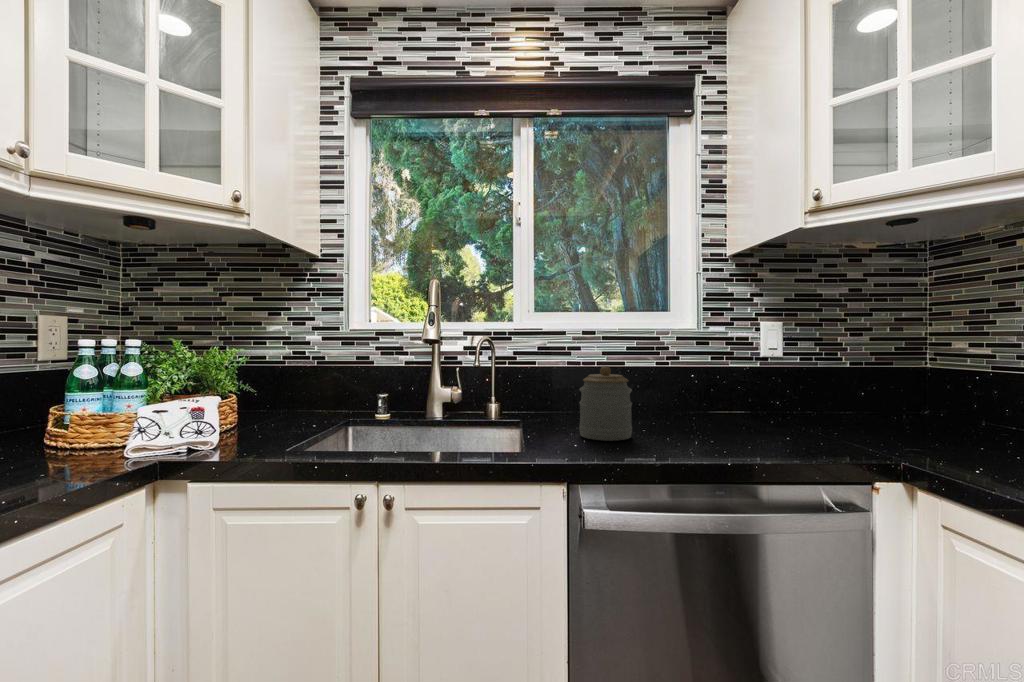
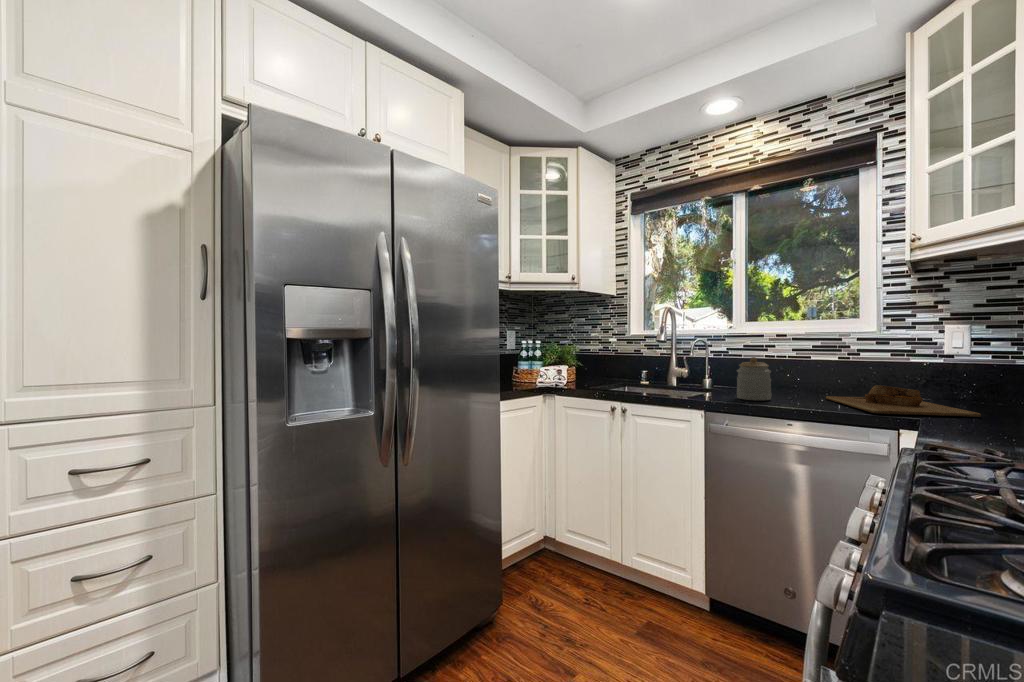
cutting board: none [674,402,879,449] -> present [826,385,981,417]

